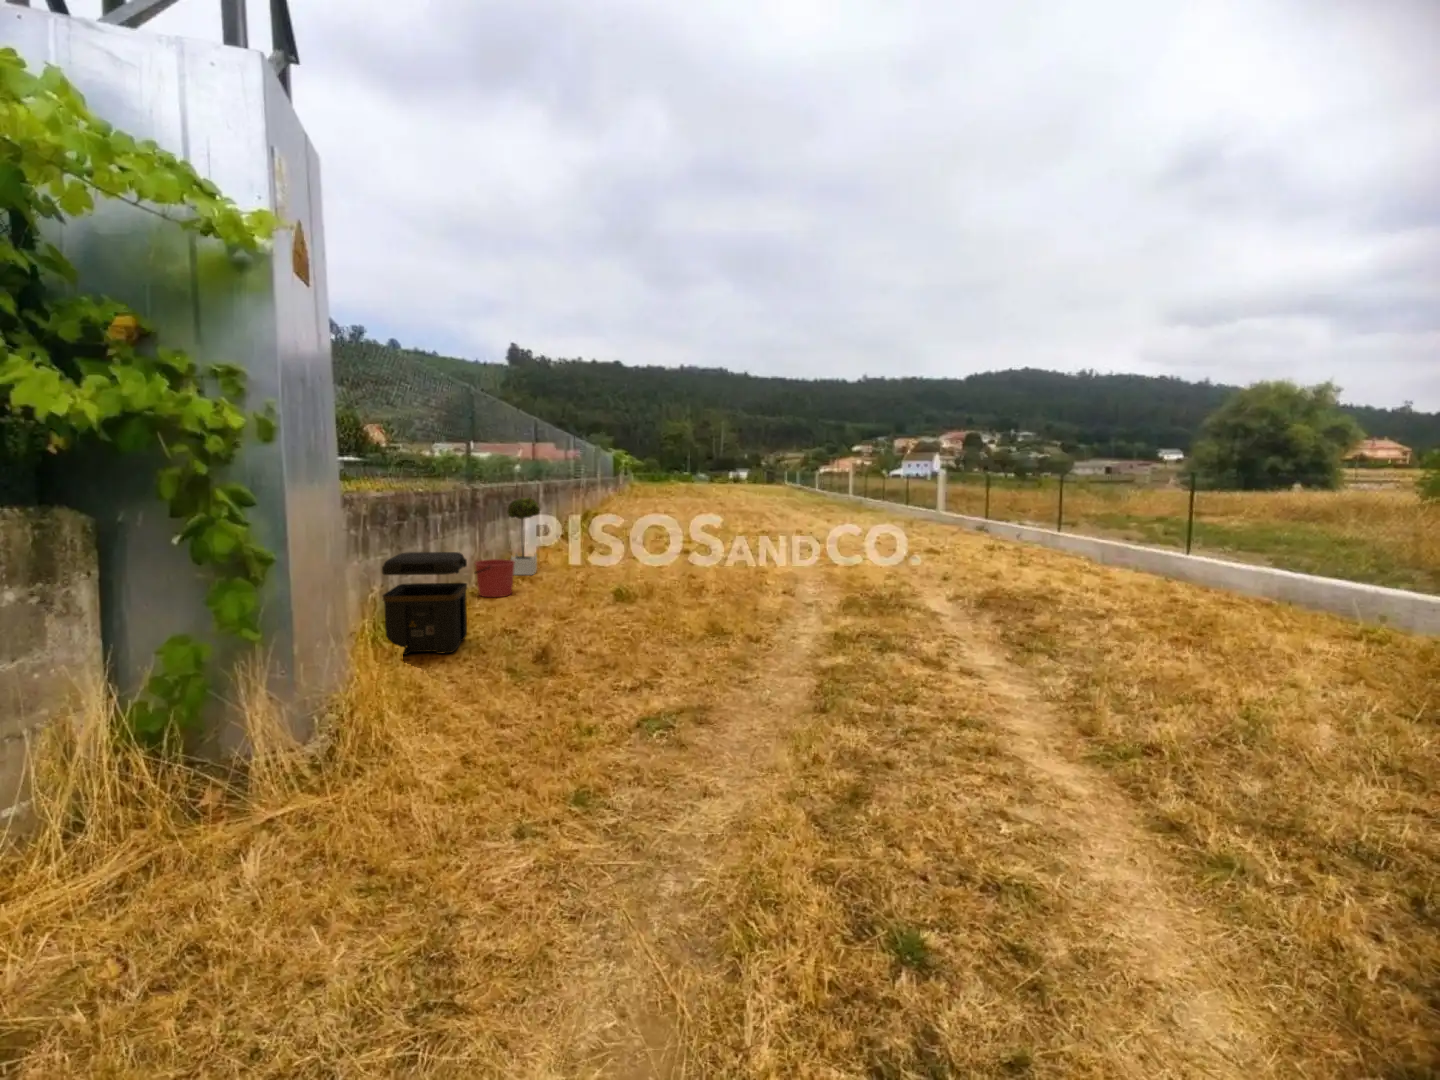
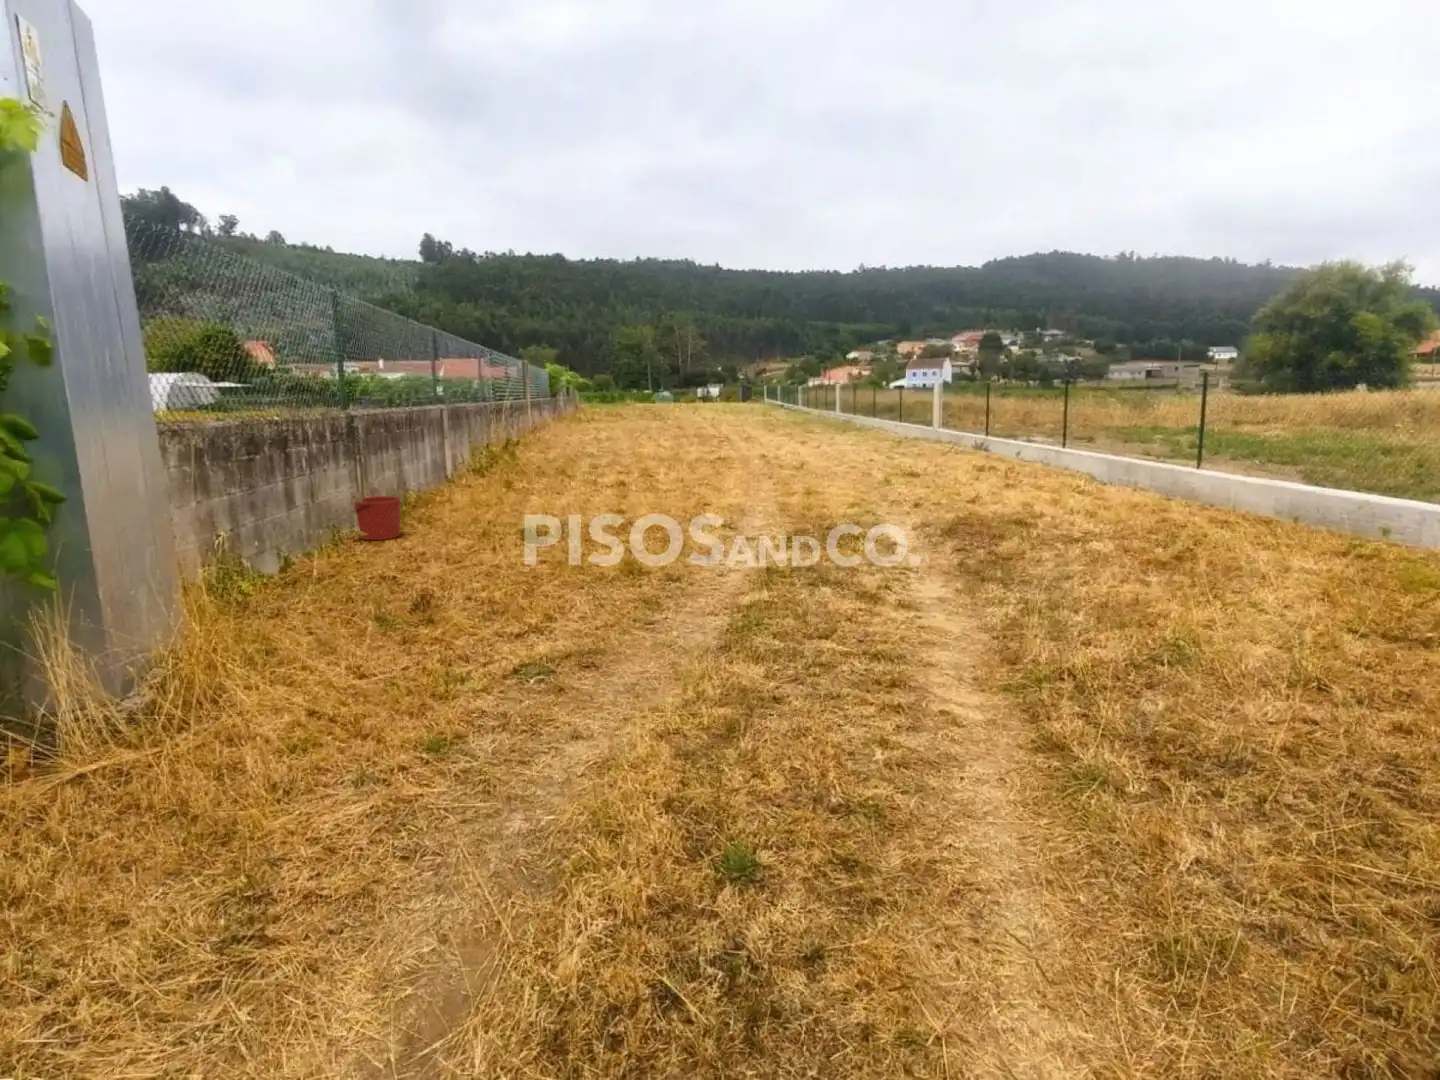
potted tree: present [507,497,540,575] -> none [392,421,434,515]
toolbox: present [382,552,467,655] -> none [226,487,337,607]

